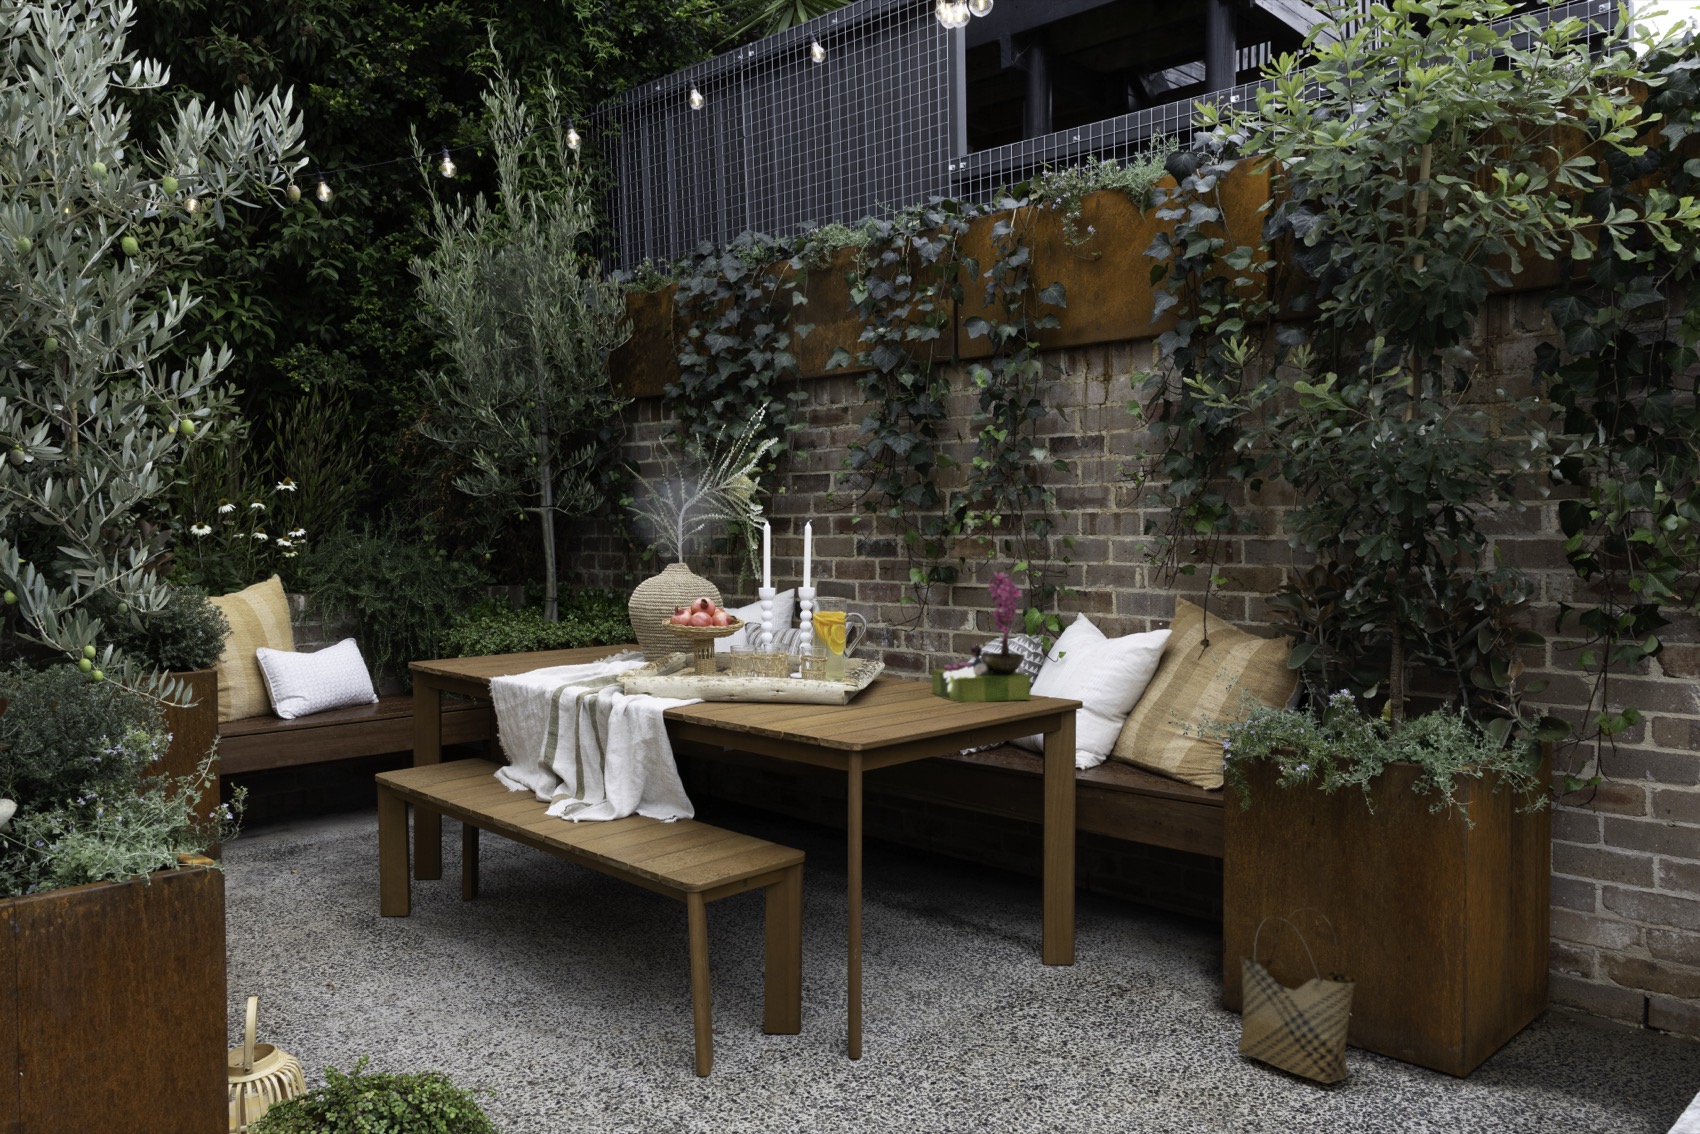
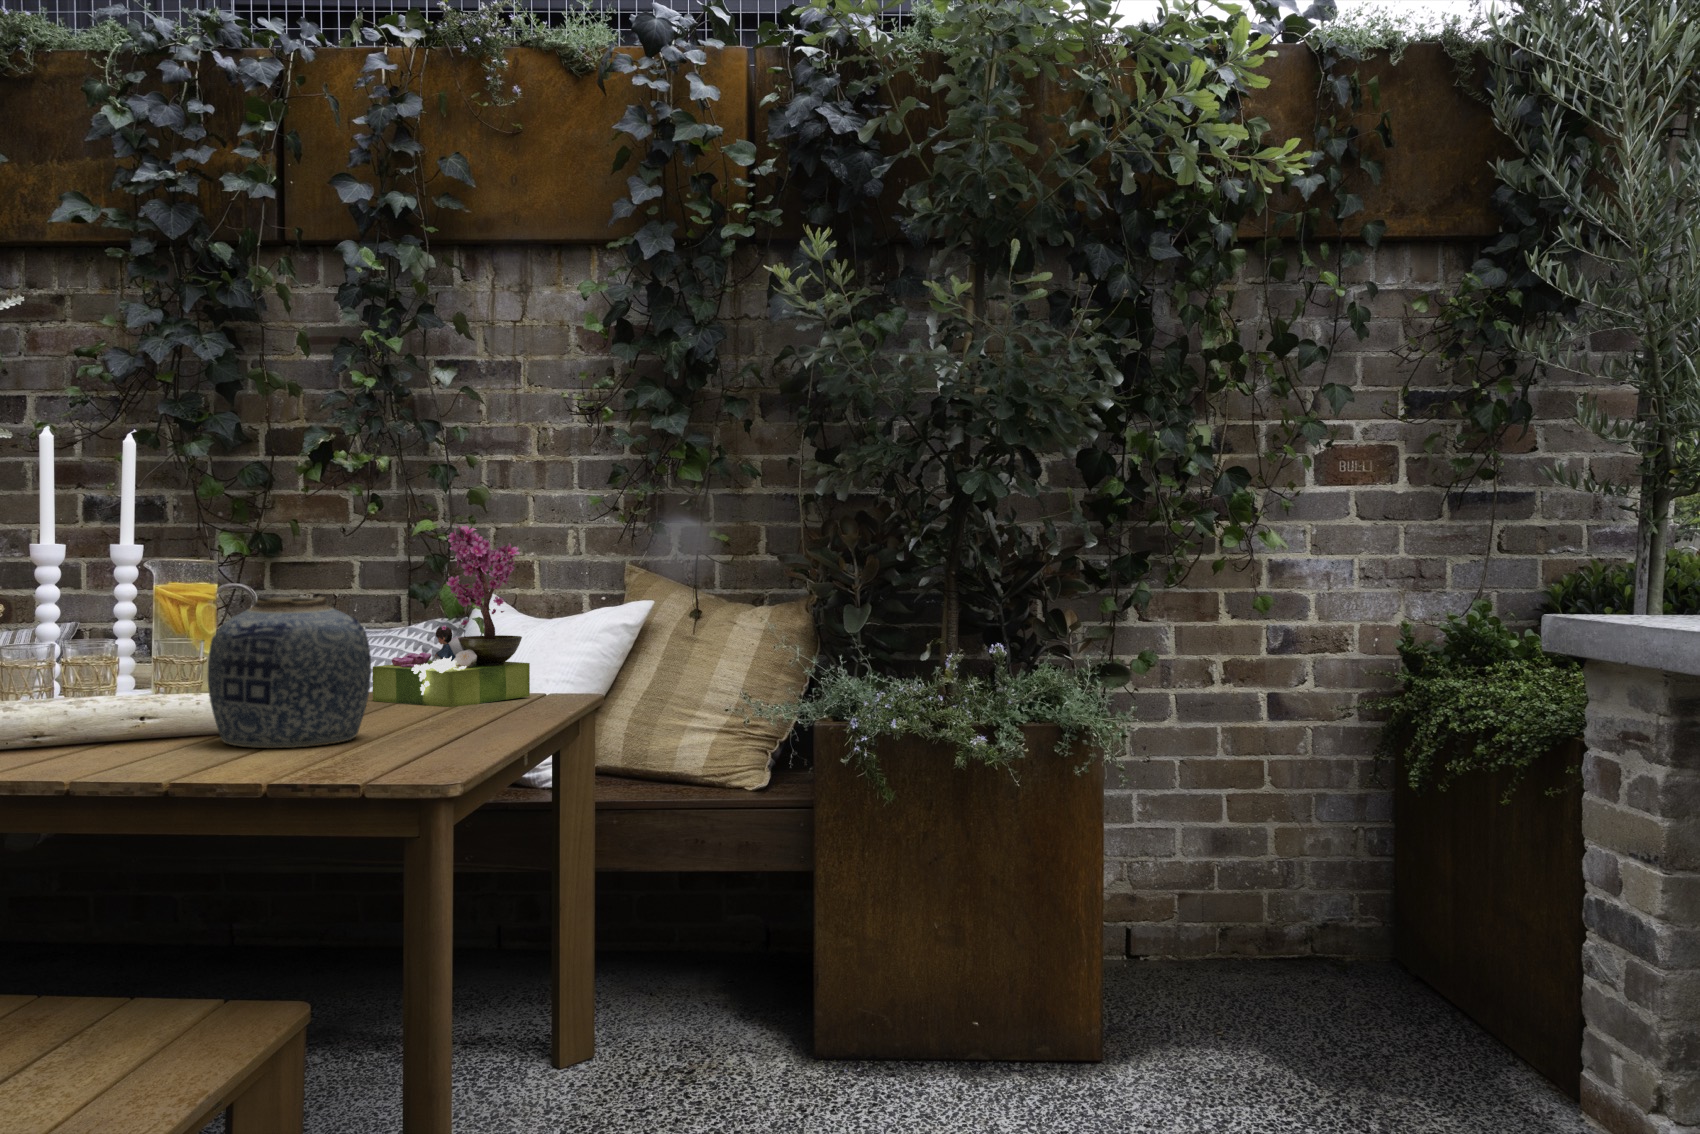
vase: none [760,629,850,720] -> present [208,596,371,748]
woven basket: present [1238,907,1355,1083] -> none [882,899,1018,1097]

